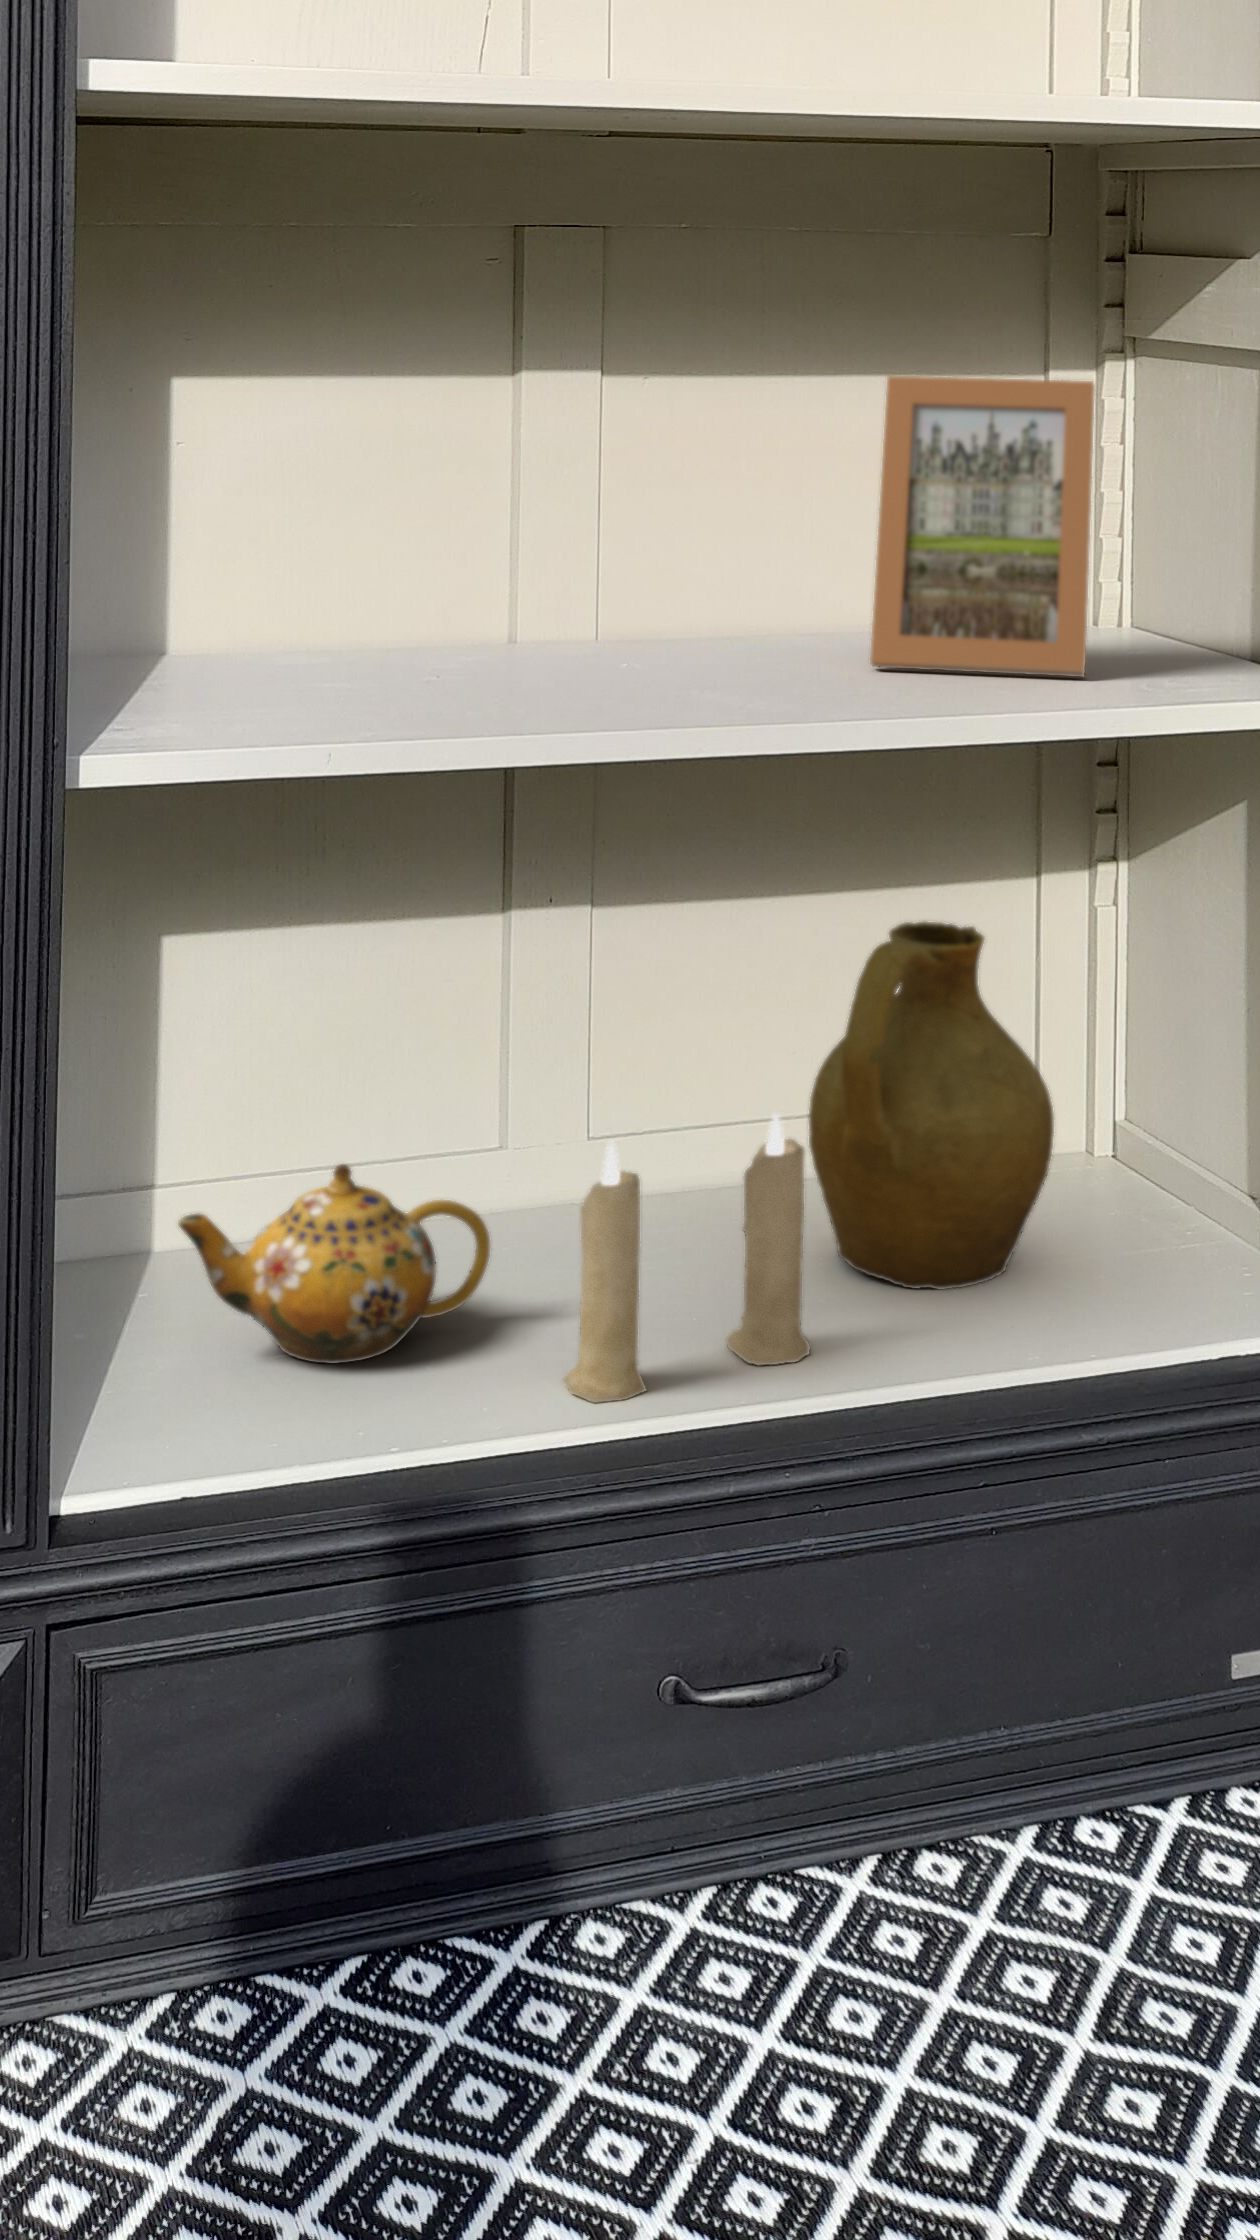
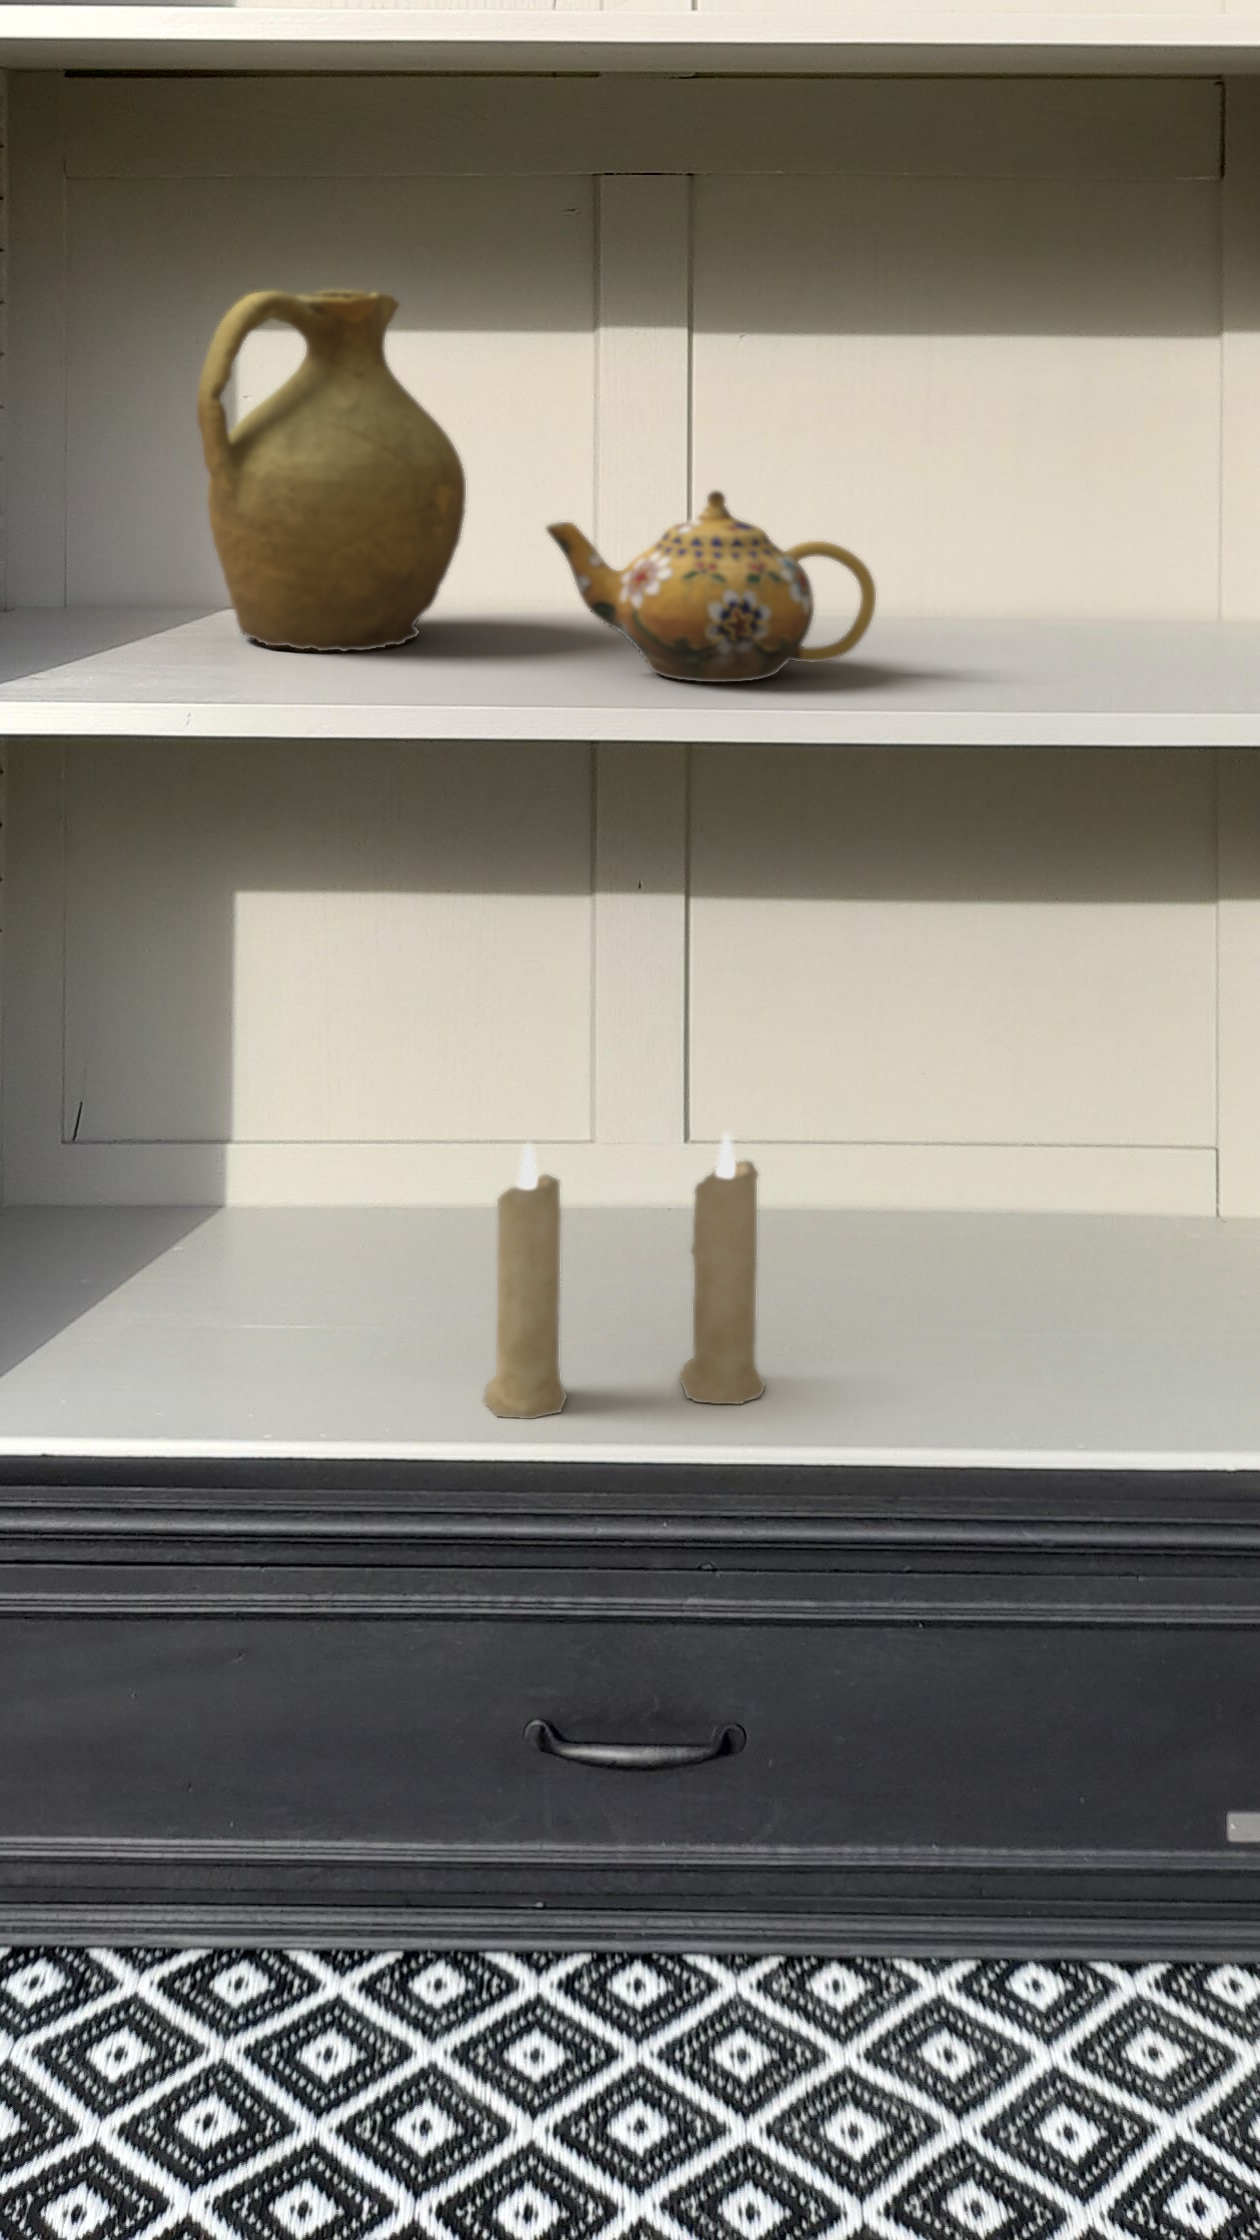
picture frame: present [870,376,1095,677] -> none [918,334,1190,676]
pitcher: present [809,922,1054,1290] -> present [197,290,466,651]
teapot: present [178,1164,490,1364] -> present [546,490,876,682]

